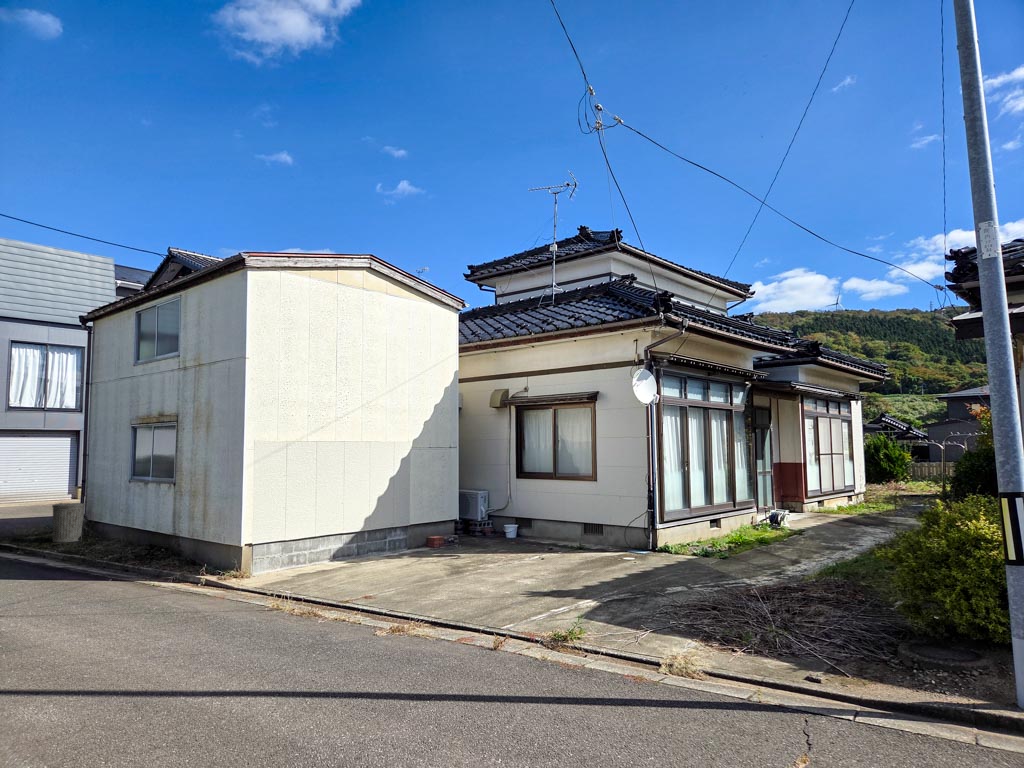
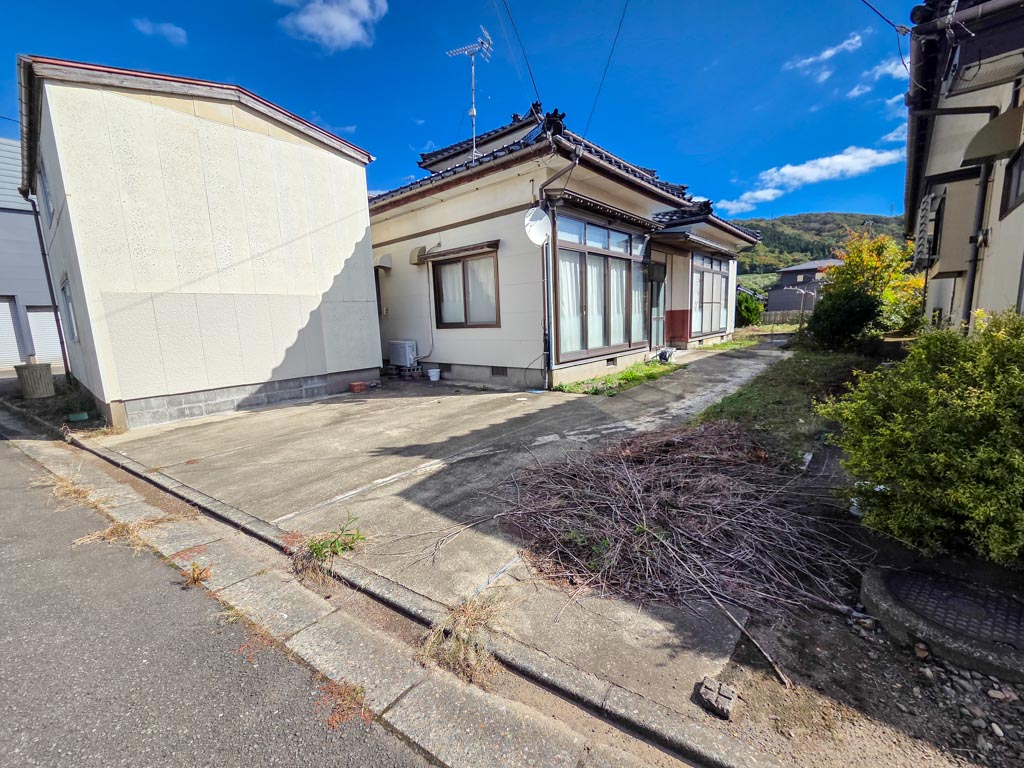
potted plant: none [169,522,190,564] -> present [61,383,88,421]

